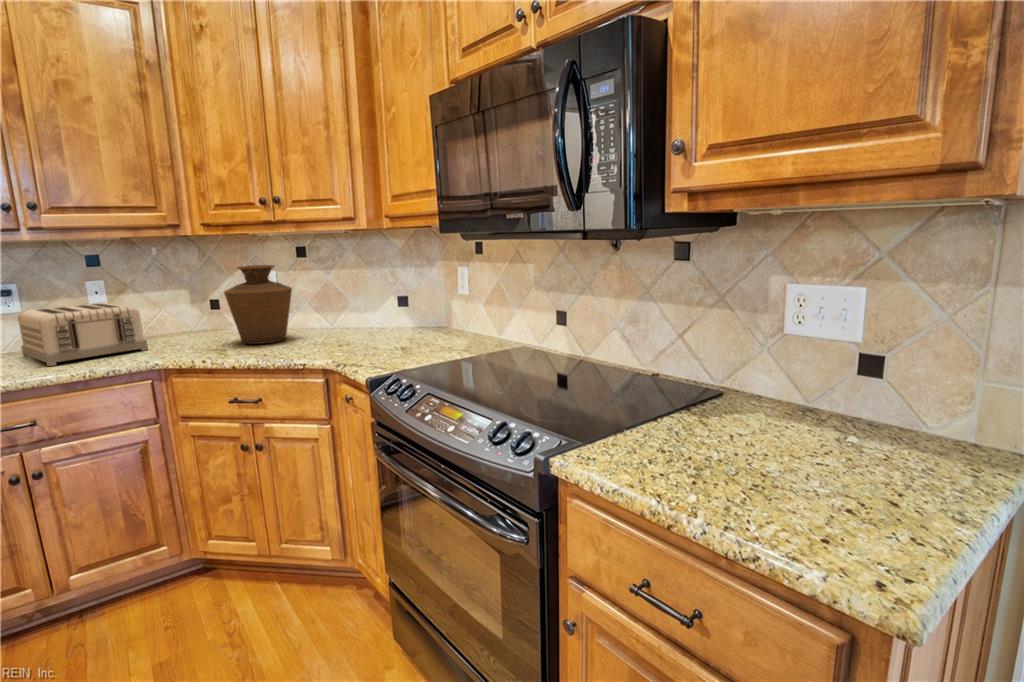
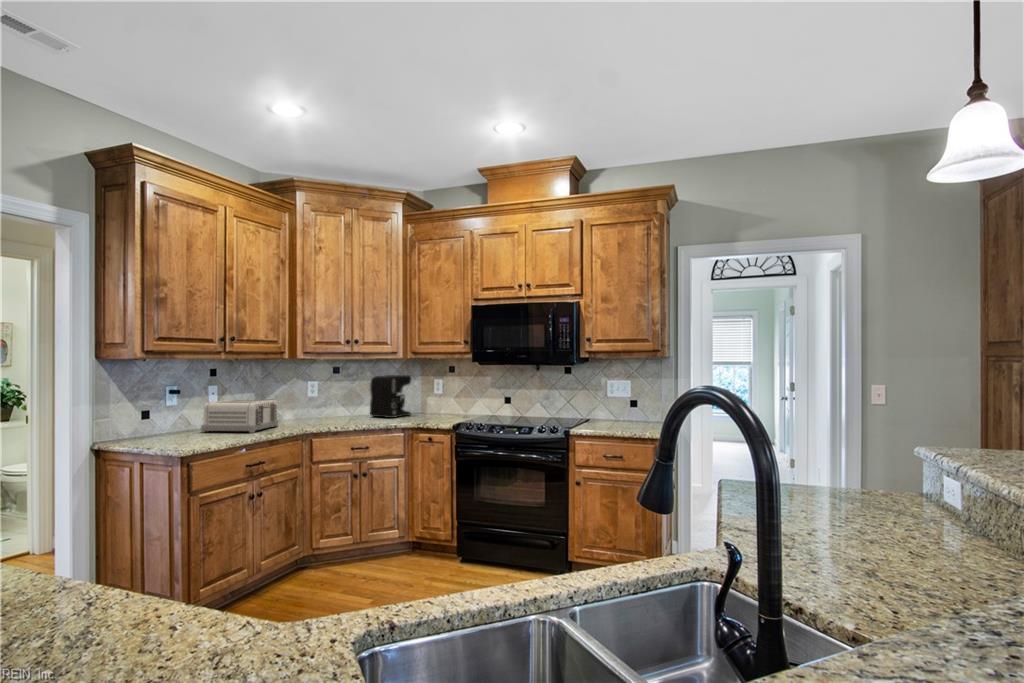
coffee maker: none [334,260,408,340] -> present [370,375,411,418]
vase: present [224,265,292,344] -> none [318,377,355,422]

